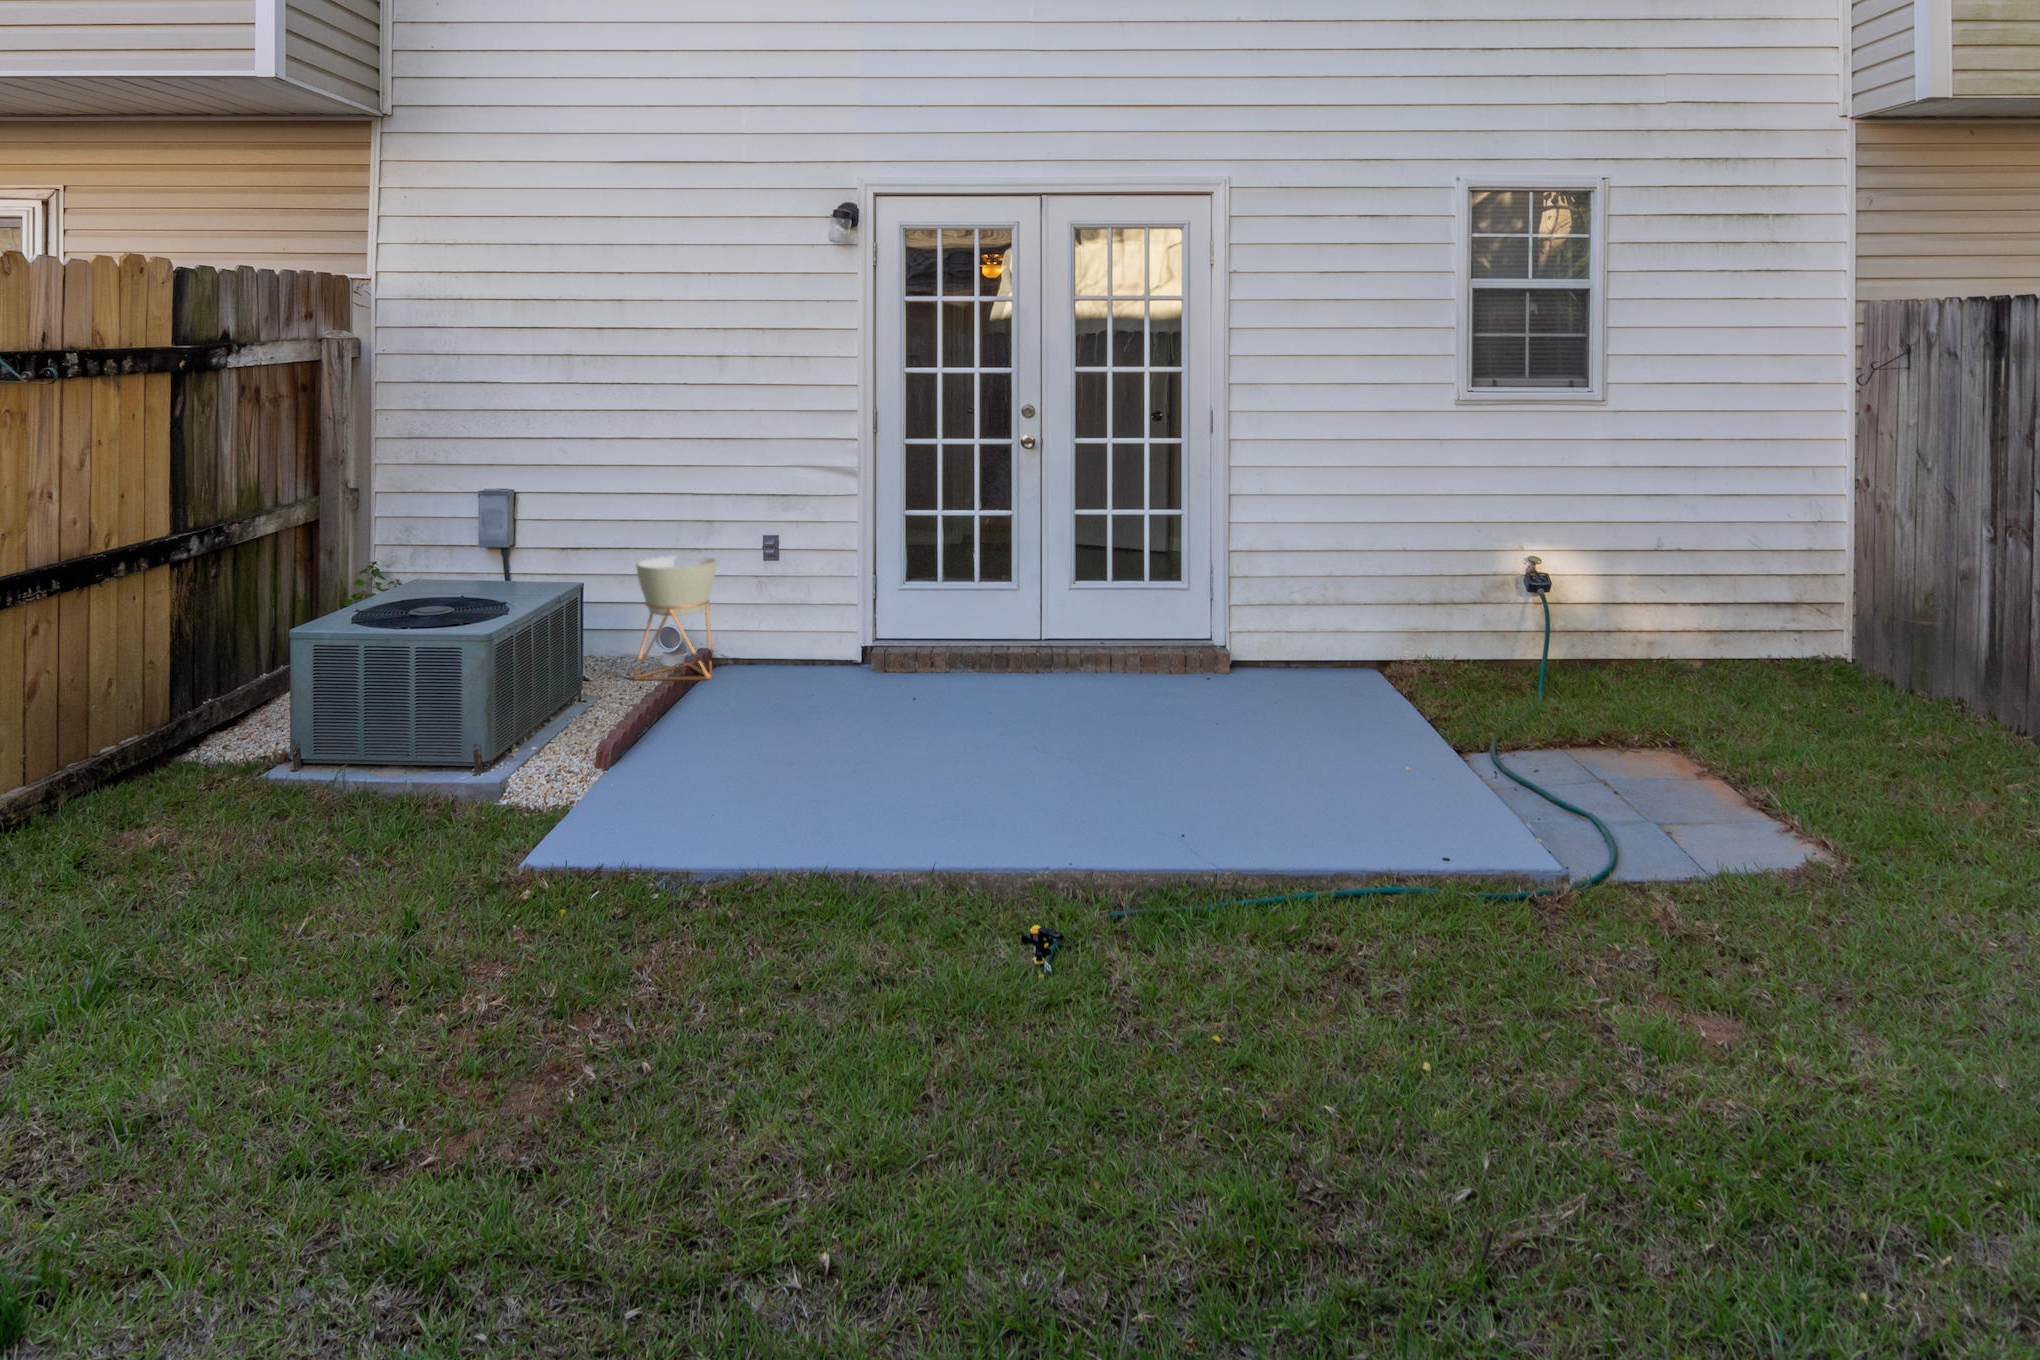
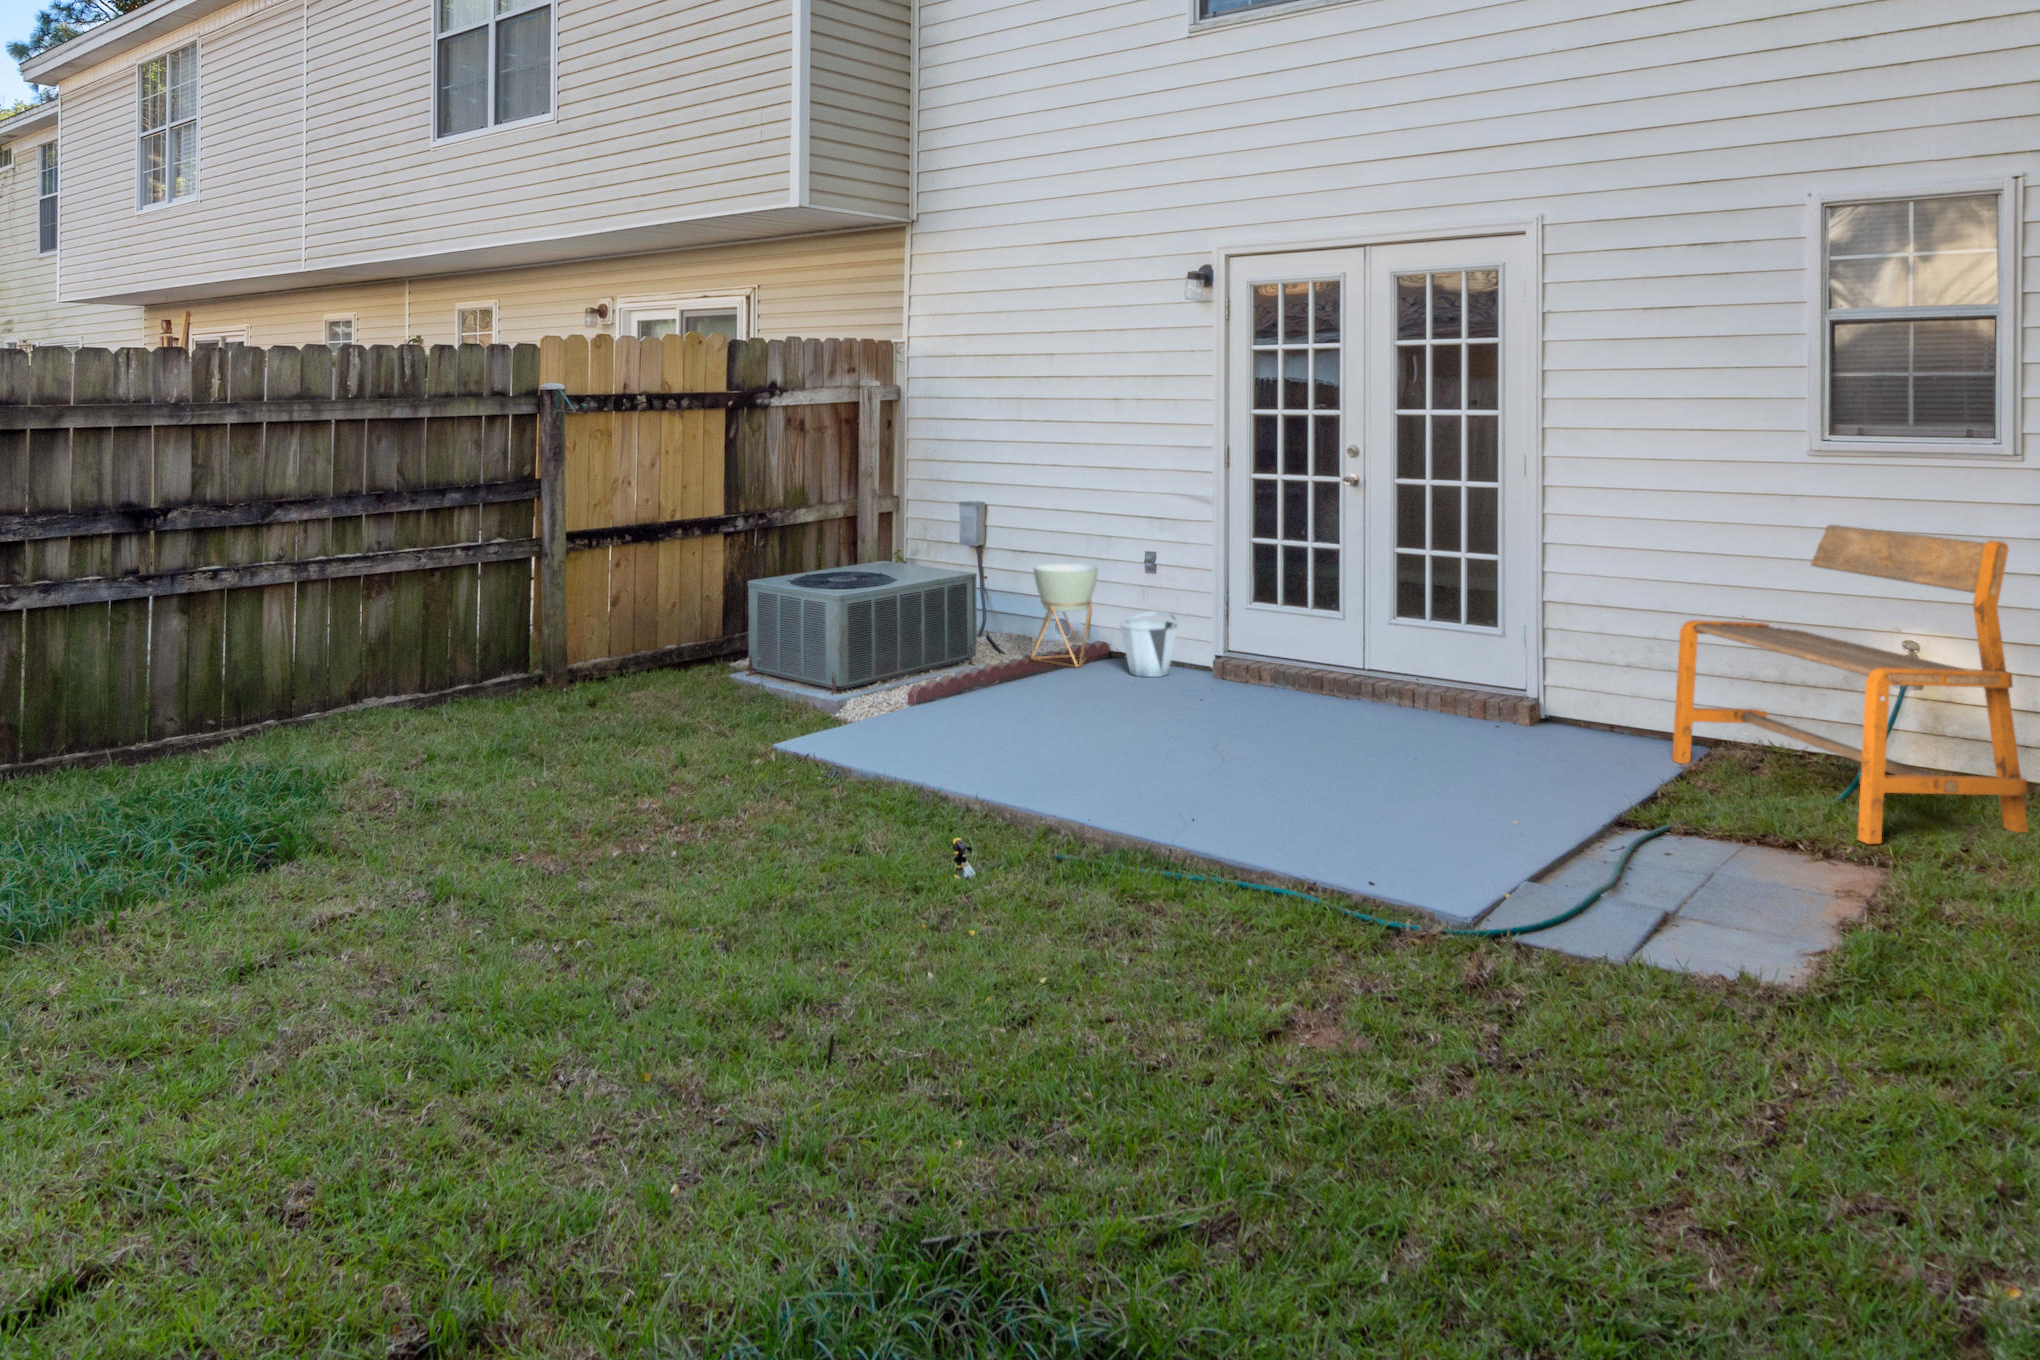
bench: none [1353,458,1622,707] -> present [1672,525,2028,844]
bucket: none [761,600,830,678] -> present [1120,611,1177,677]

